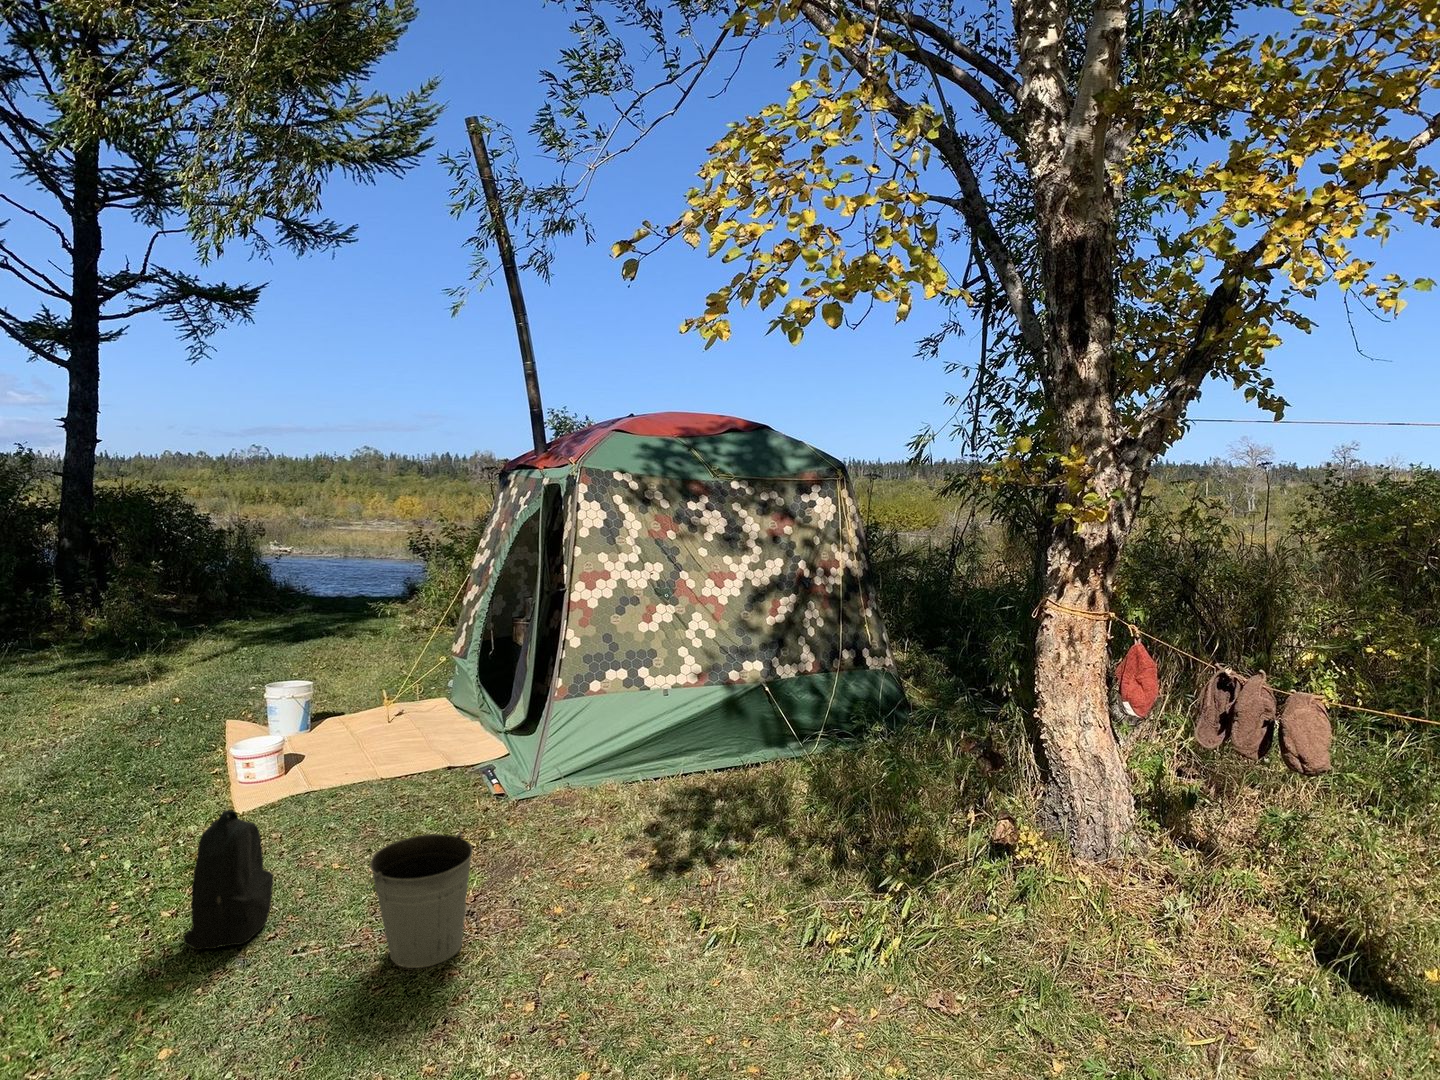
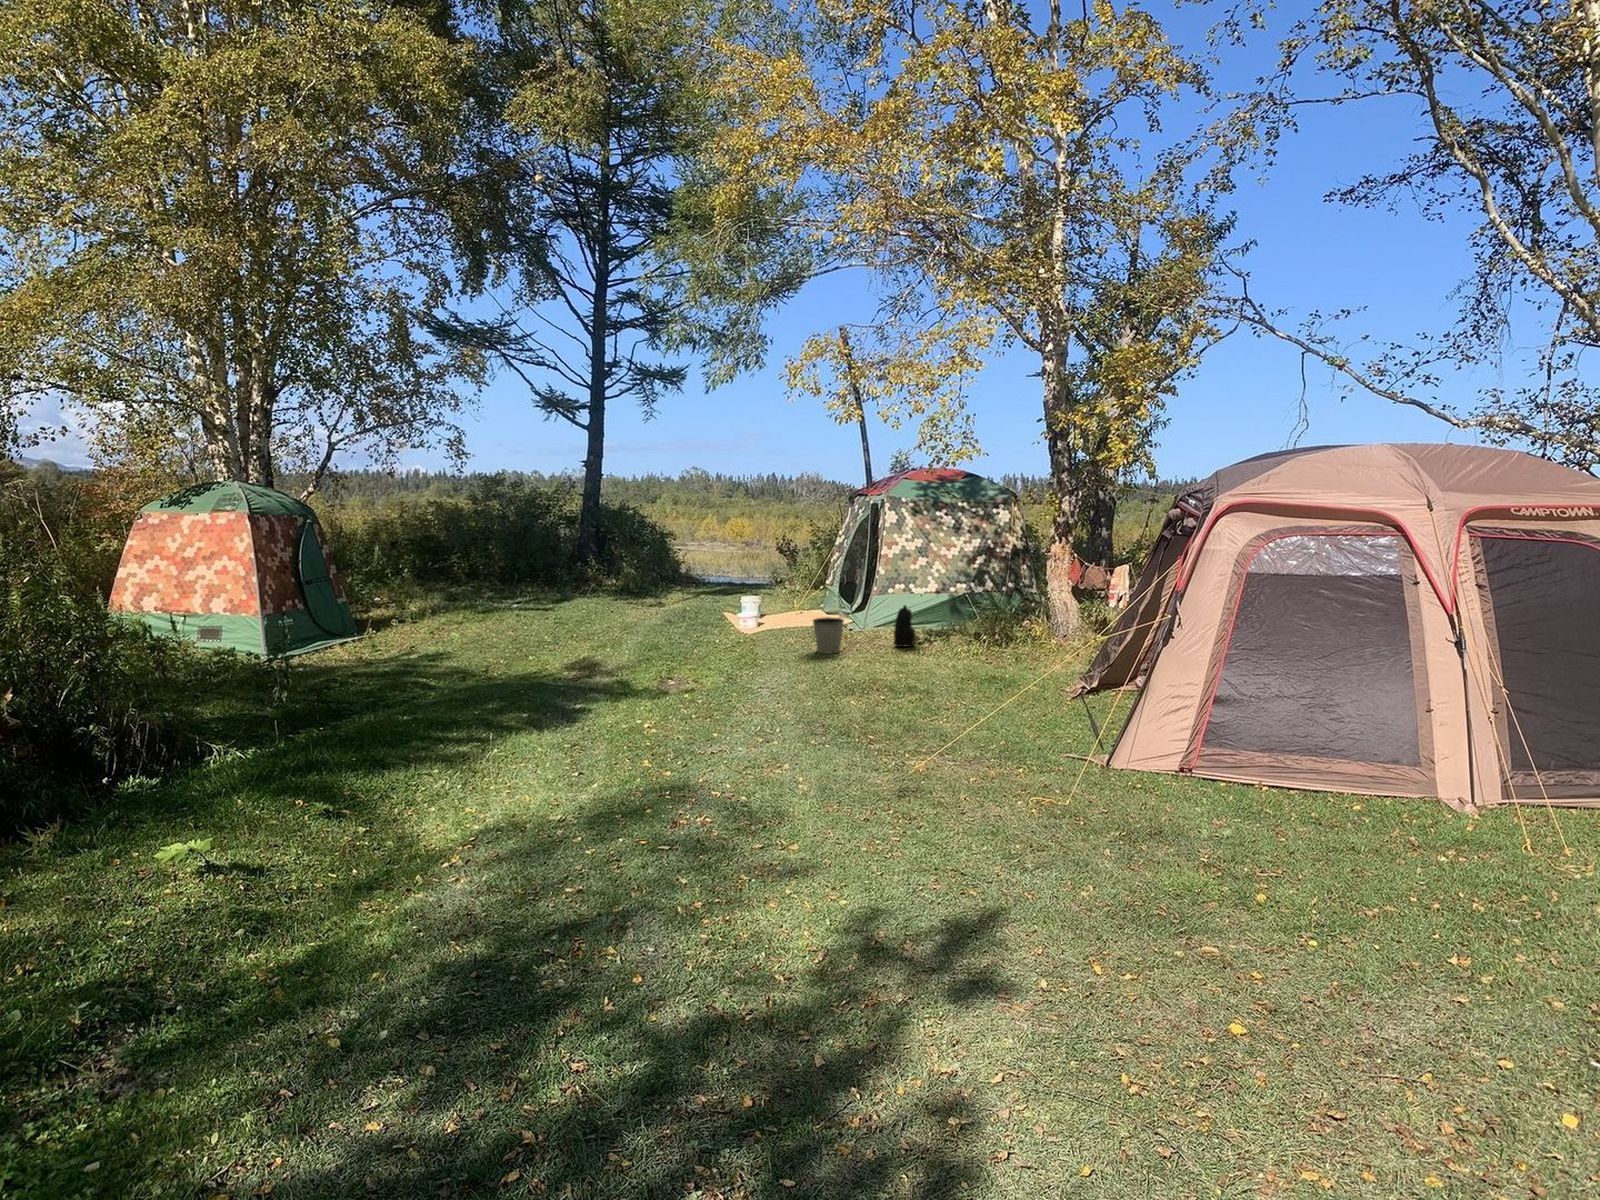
backpack: present [184,810,273,950] -> present [894,605,915,647]

